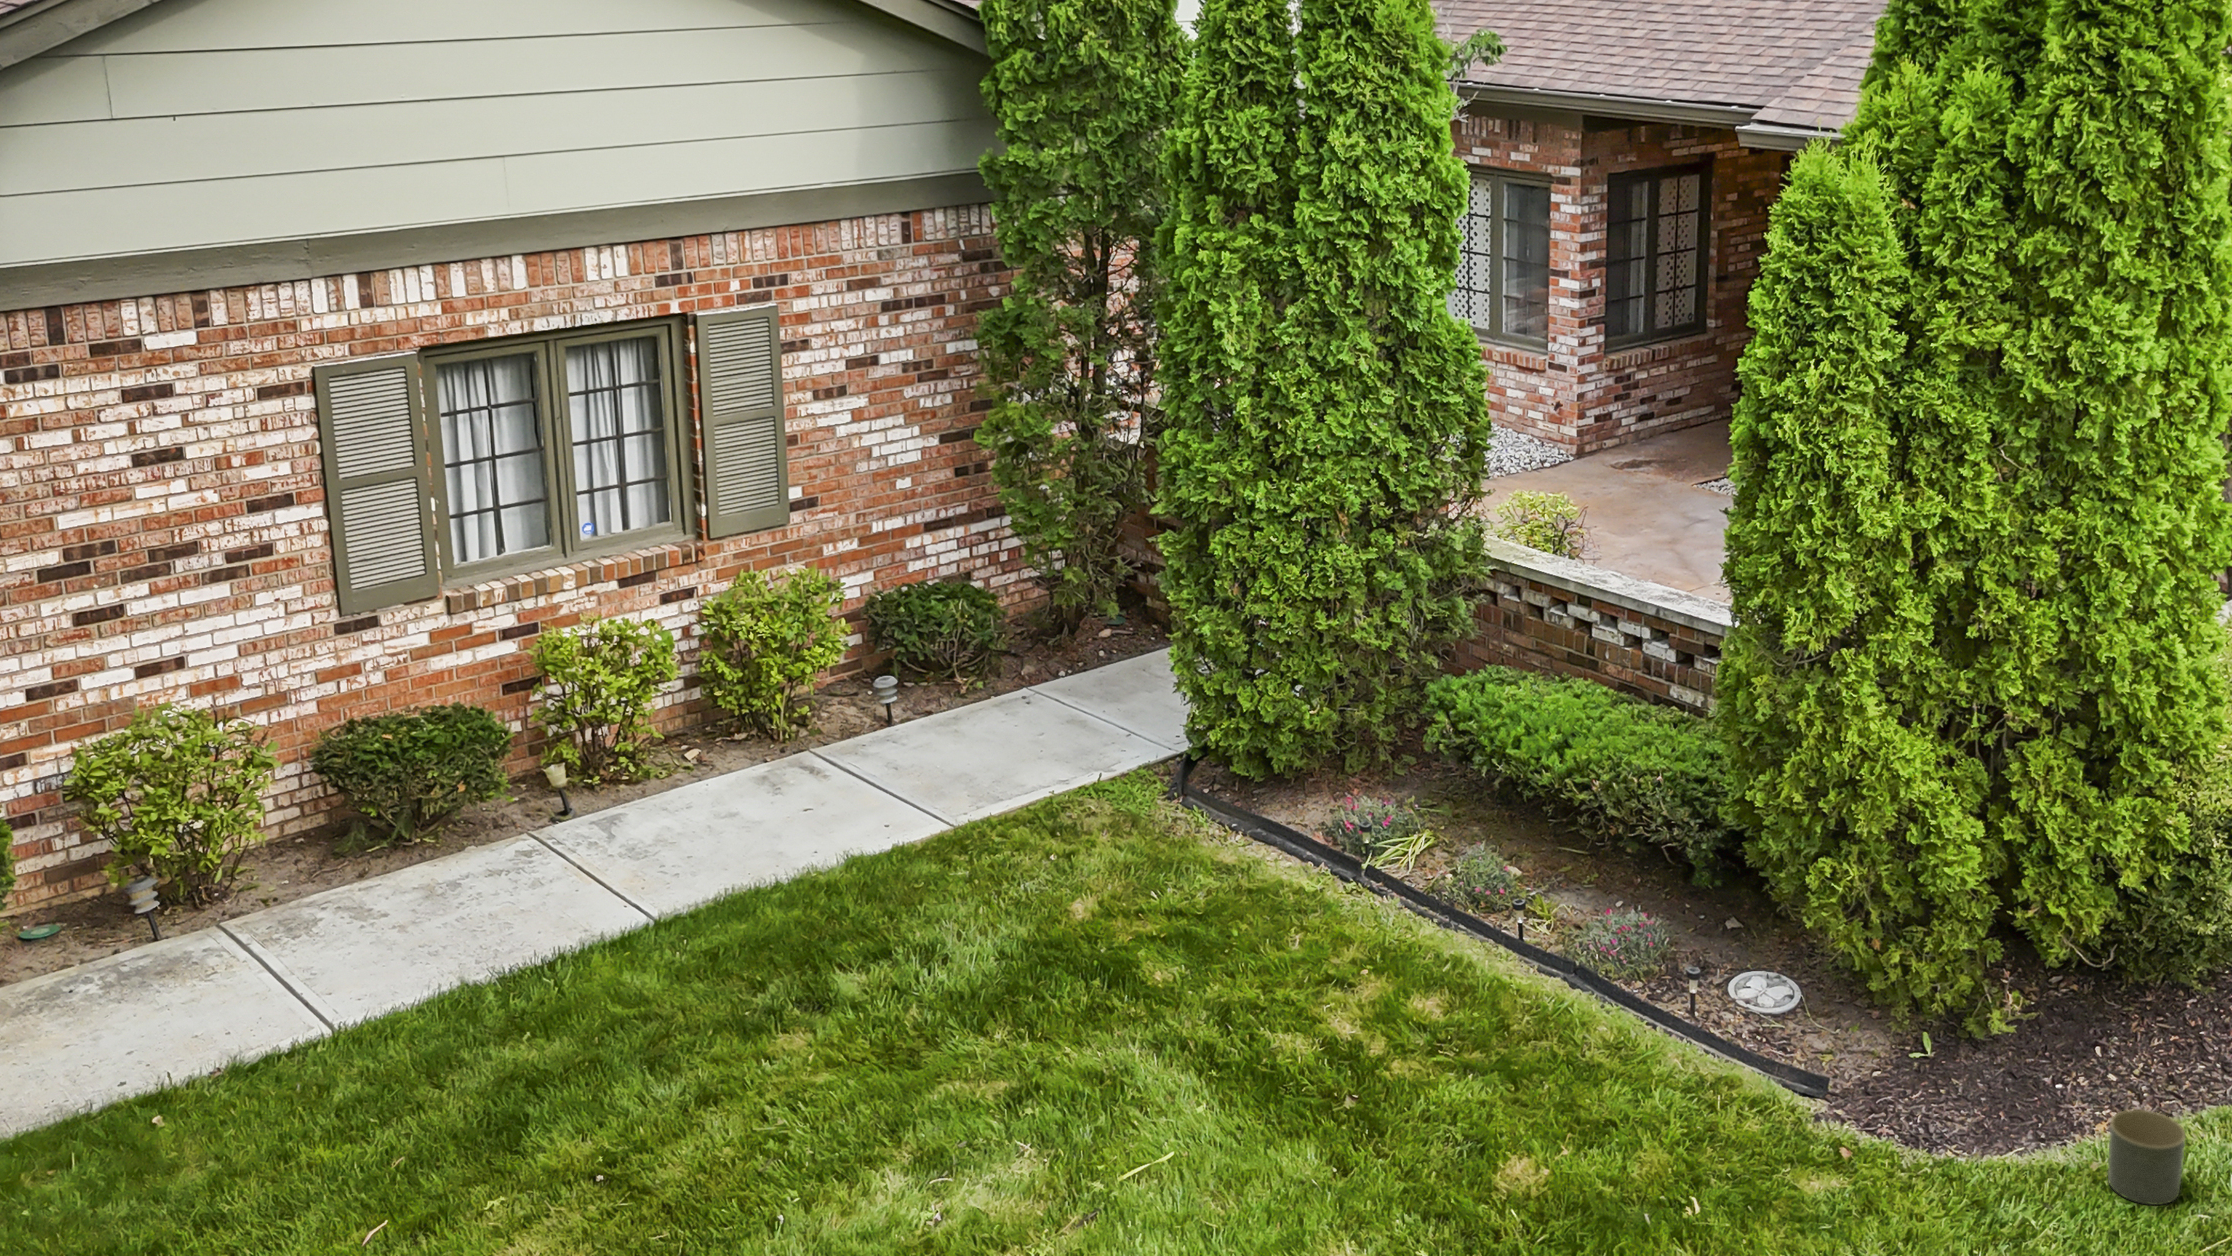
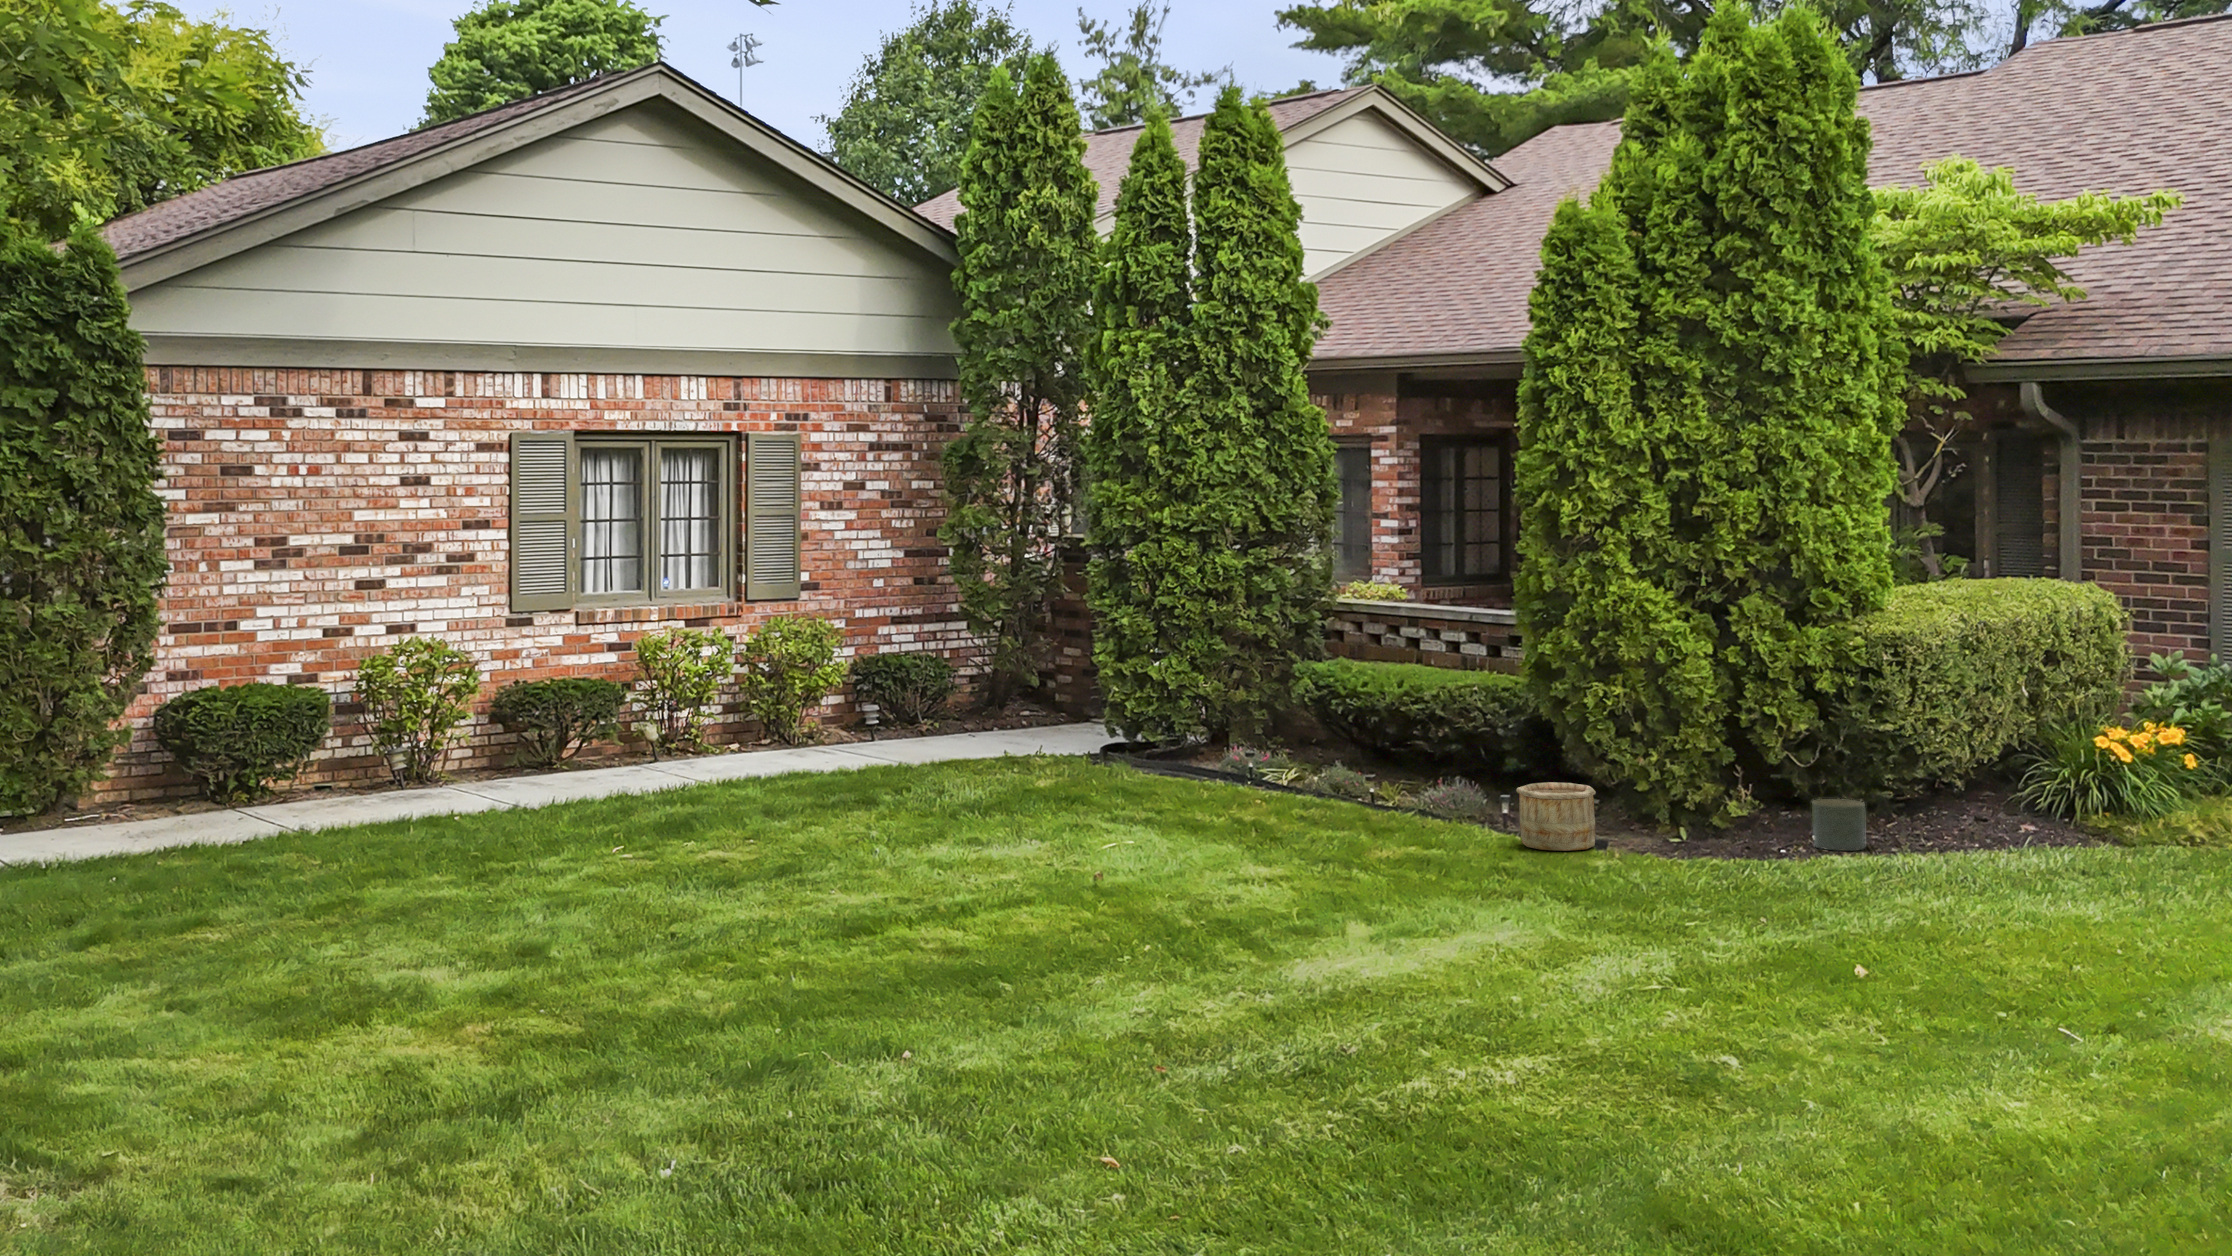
wooden bucket: none [1699,1076,1812,1207] -> present [1517,782,1596,851]

